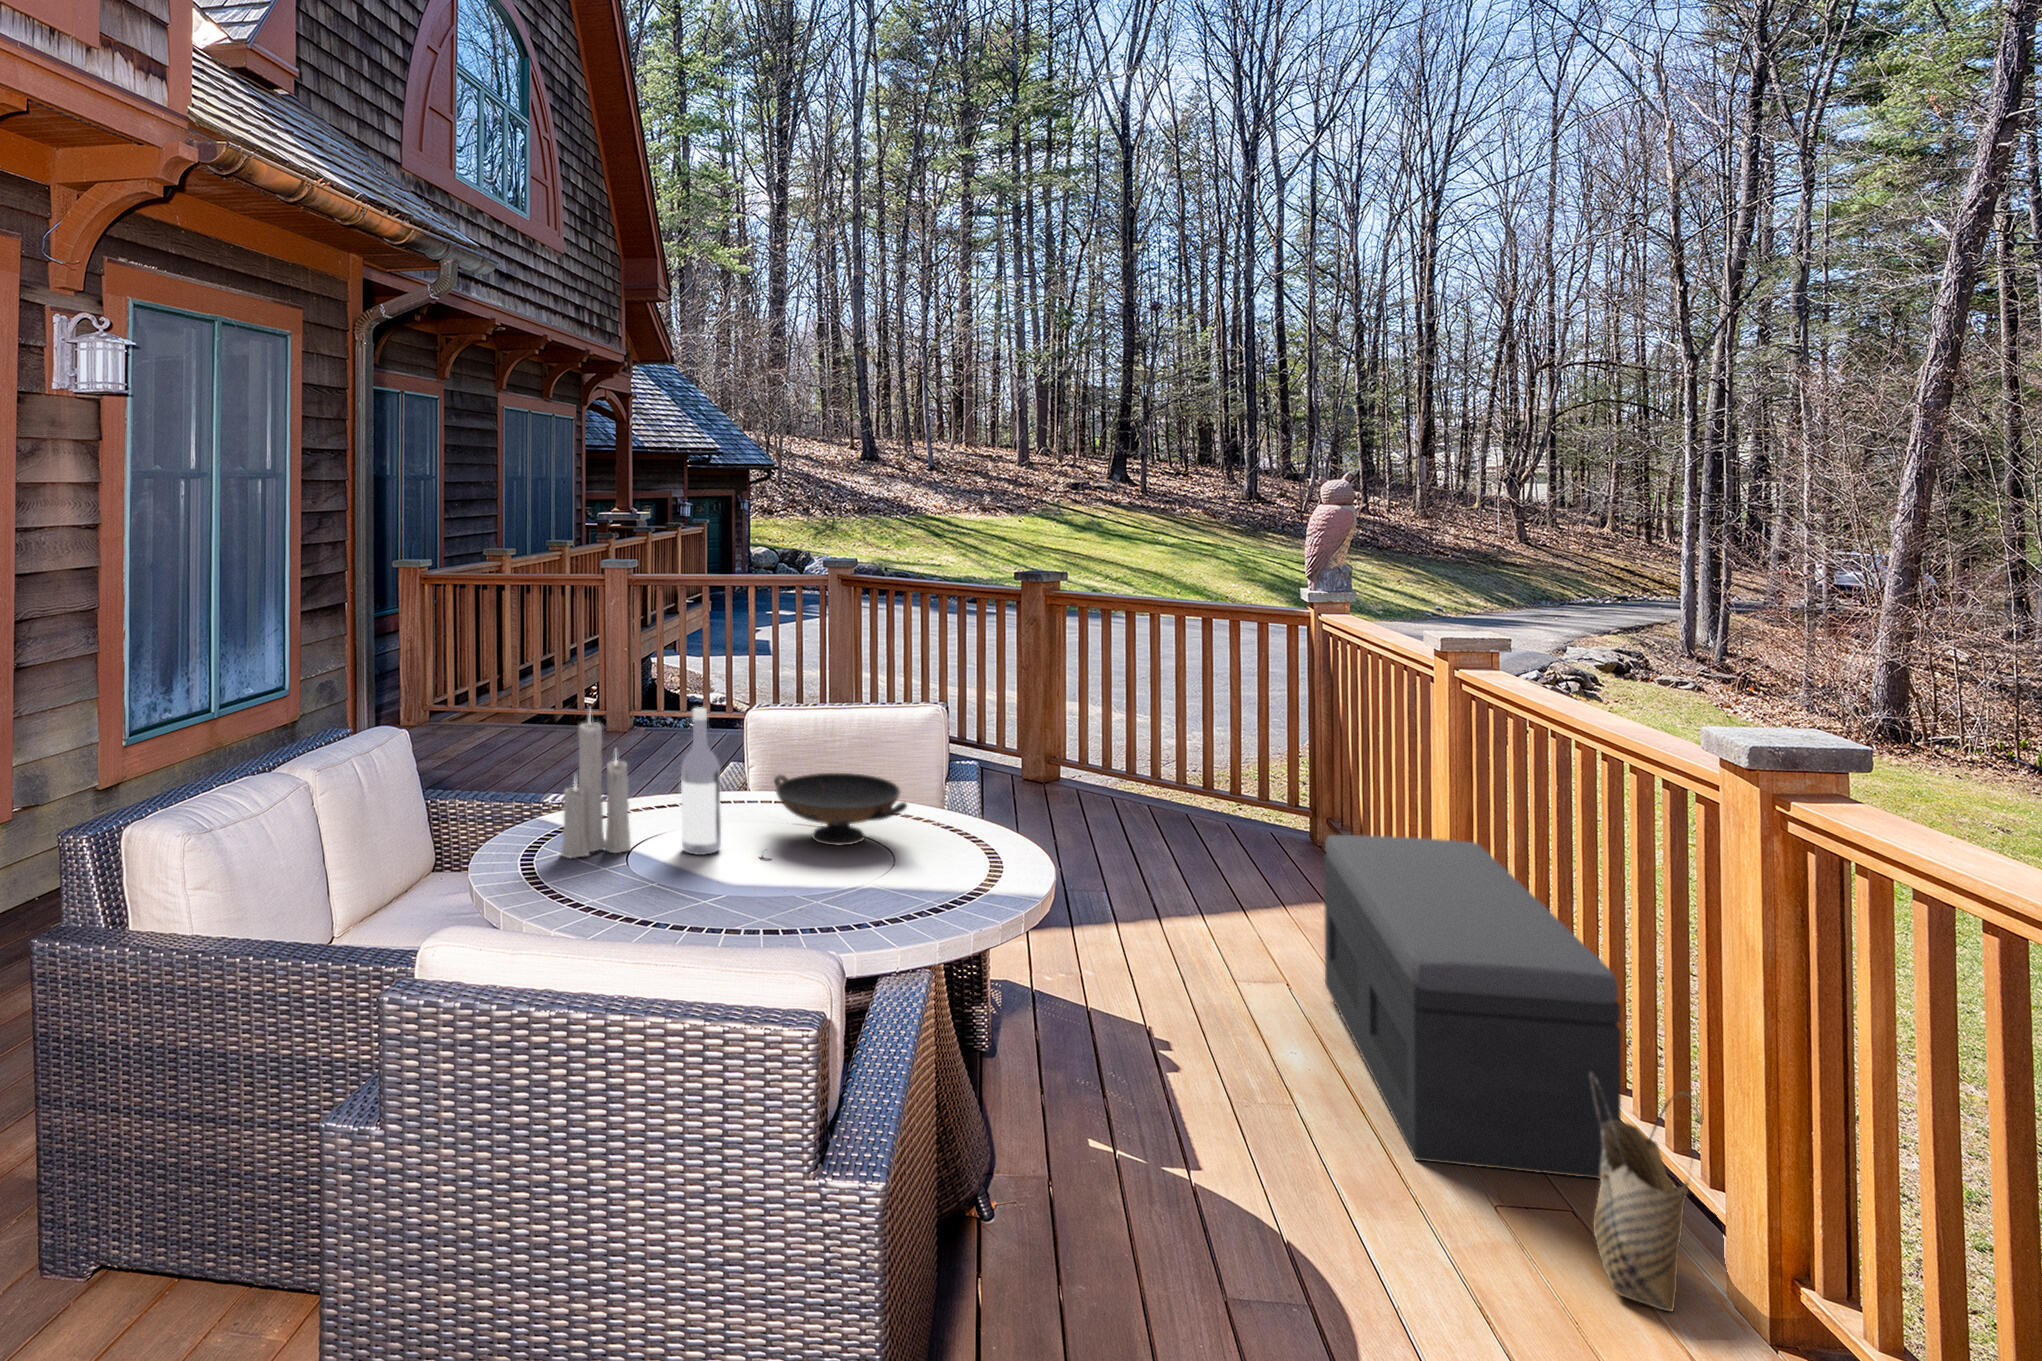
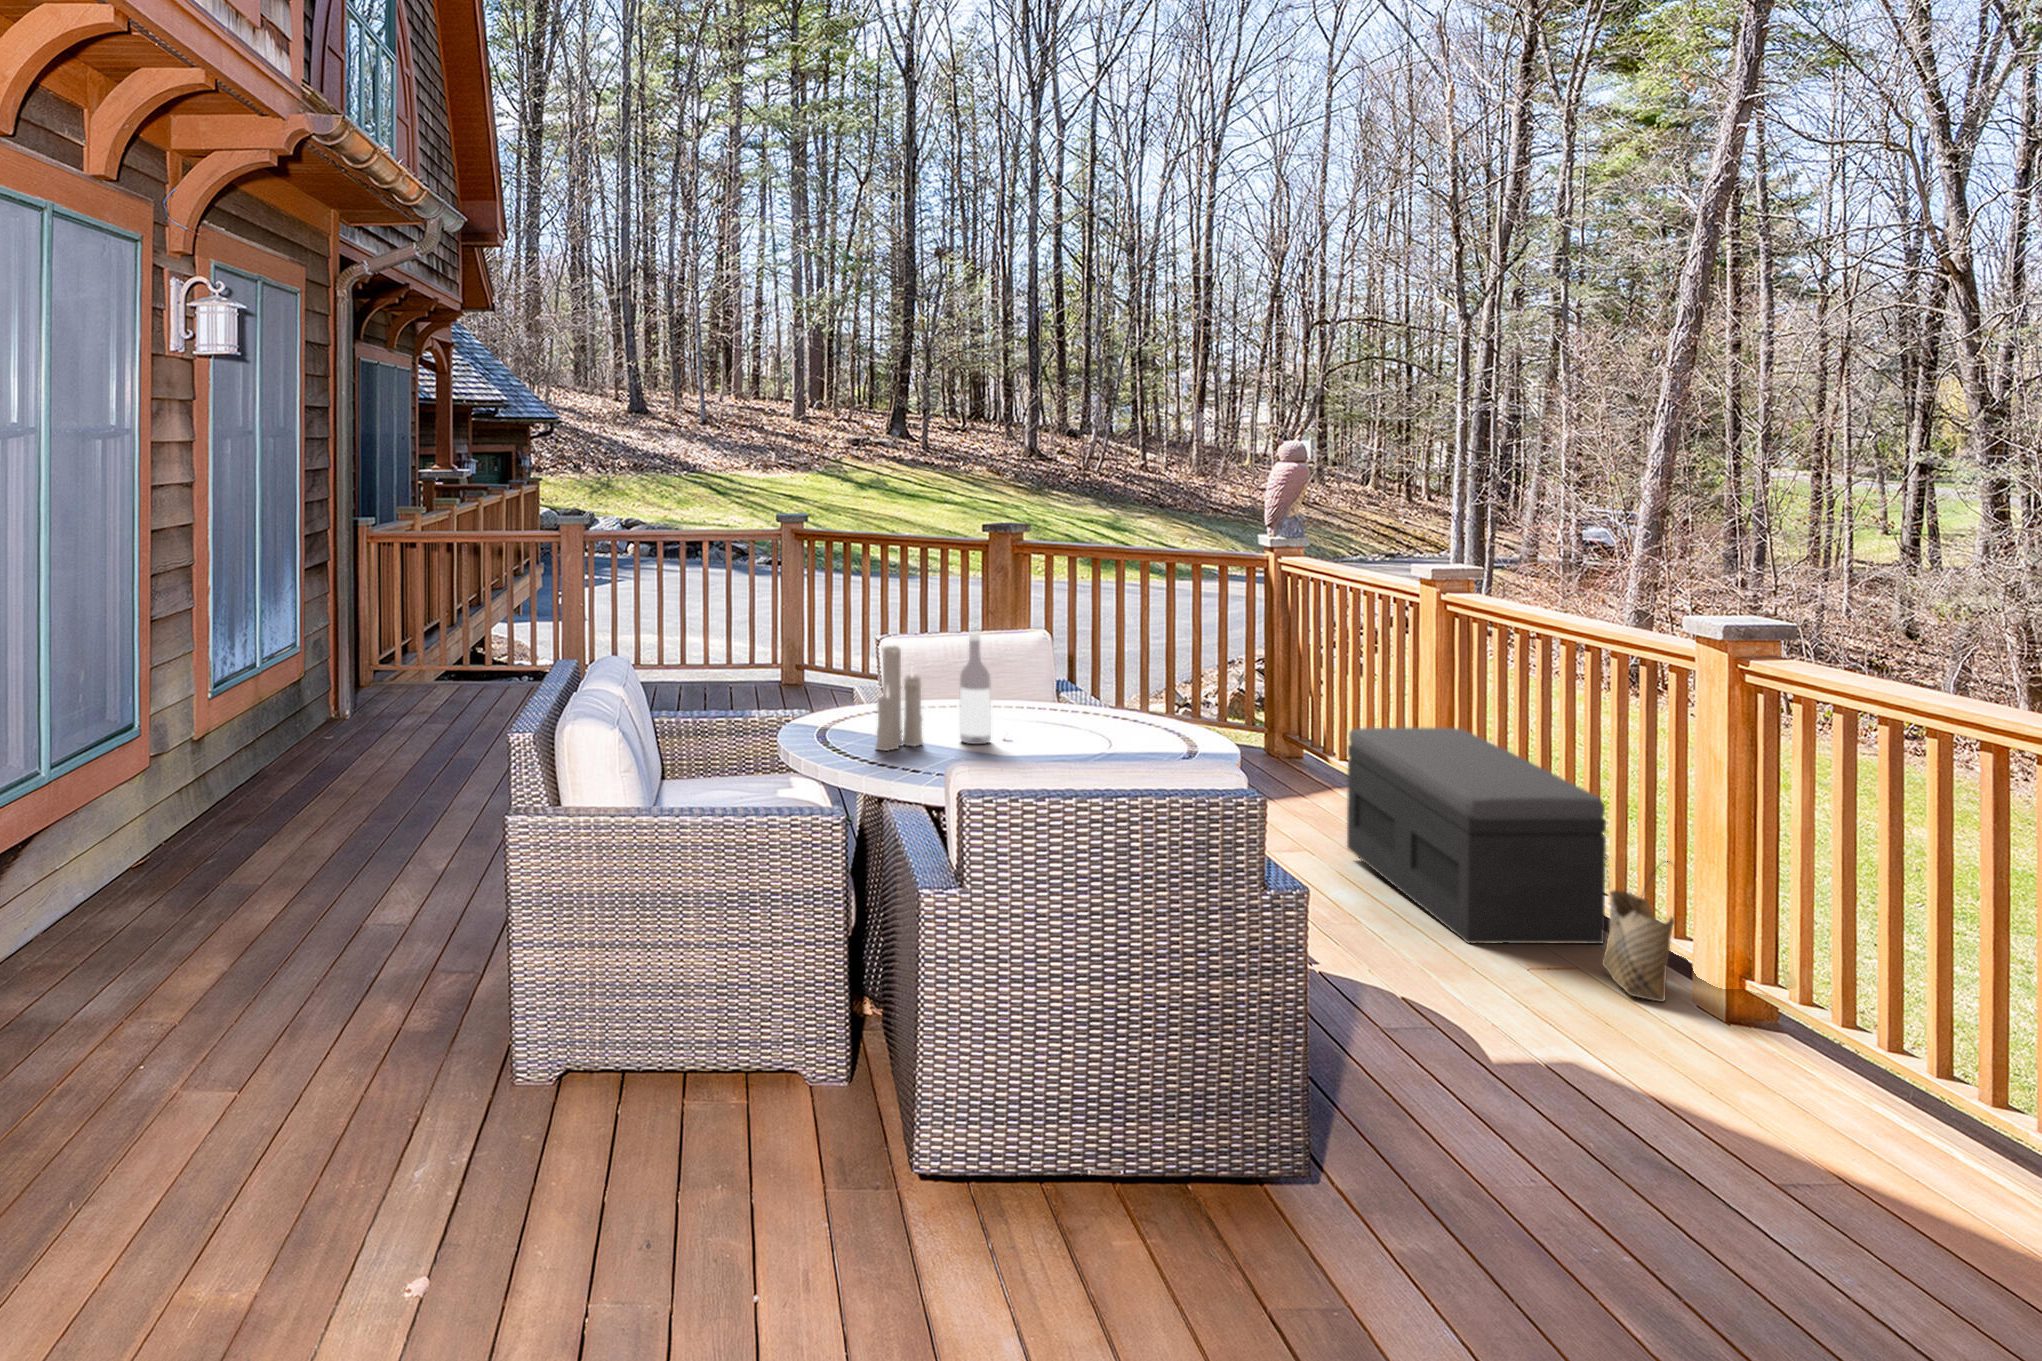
decorative bowl: present [774,773,907,845] -> none [1004,683,1127,735]

